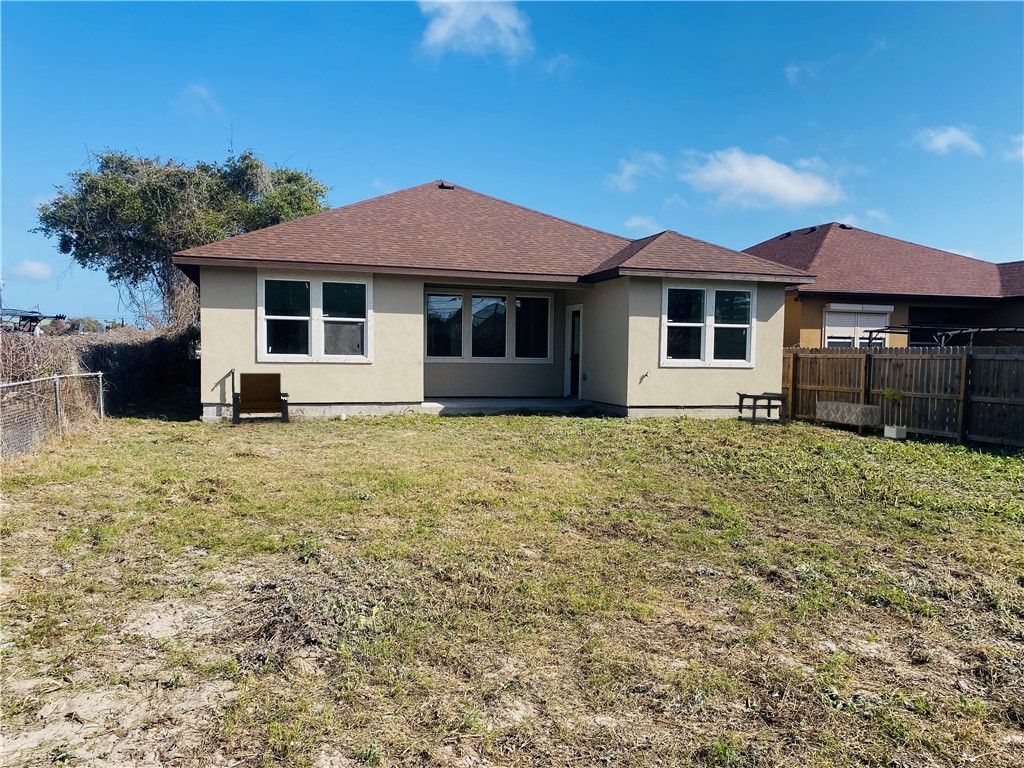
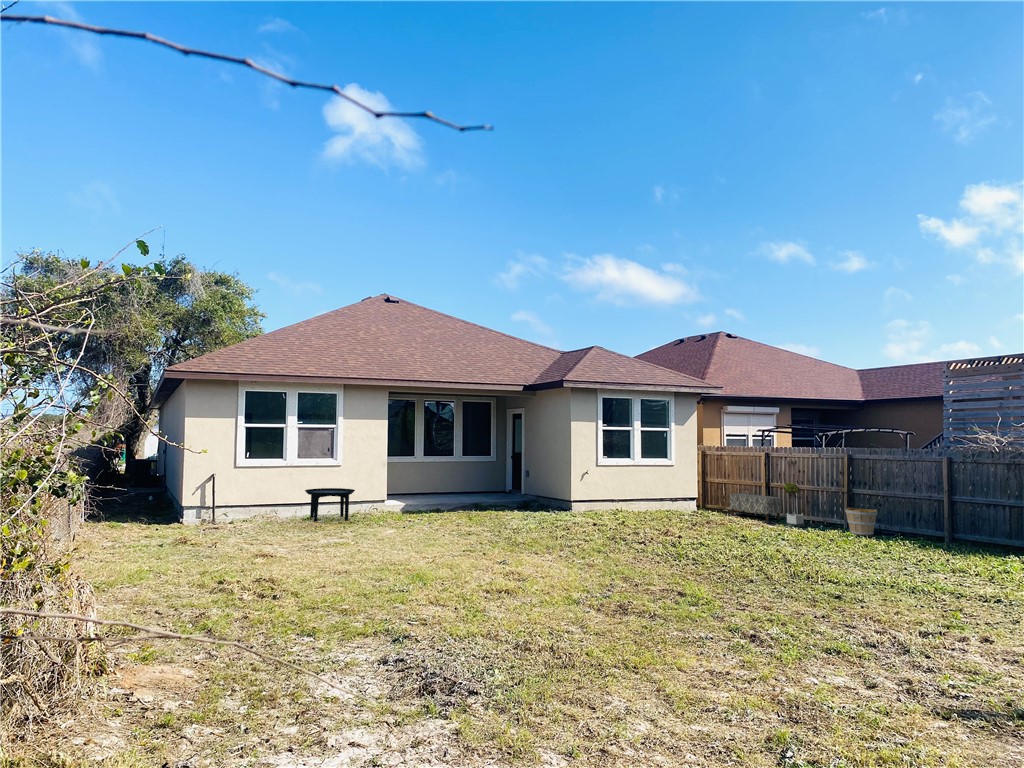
lounge chair: present [232,373,289,424] -> none [208,477,267,528]
round table: present [736,392,790,425] -> present [305,488,355,522]
wooden bucket: none [959,419,1003,453] -> present [845,508,878,535]

